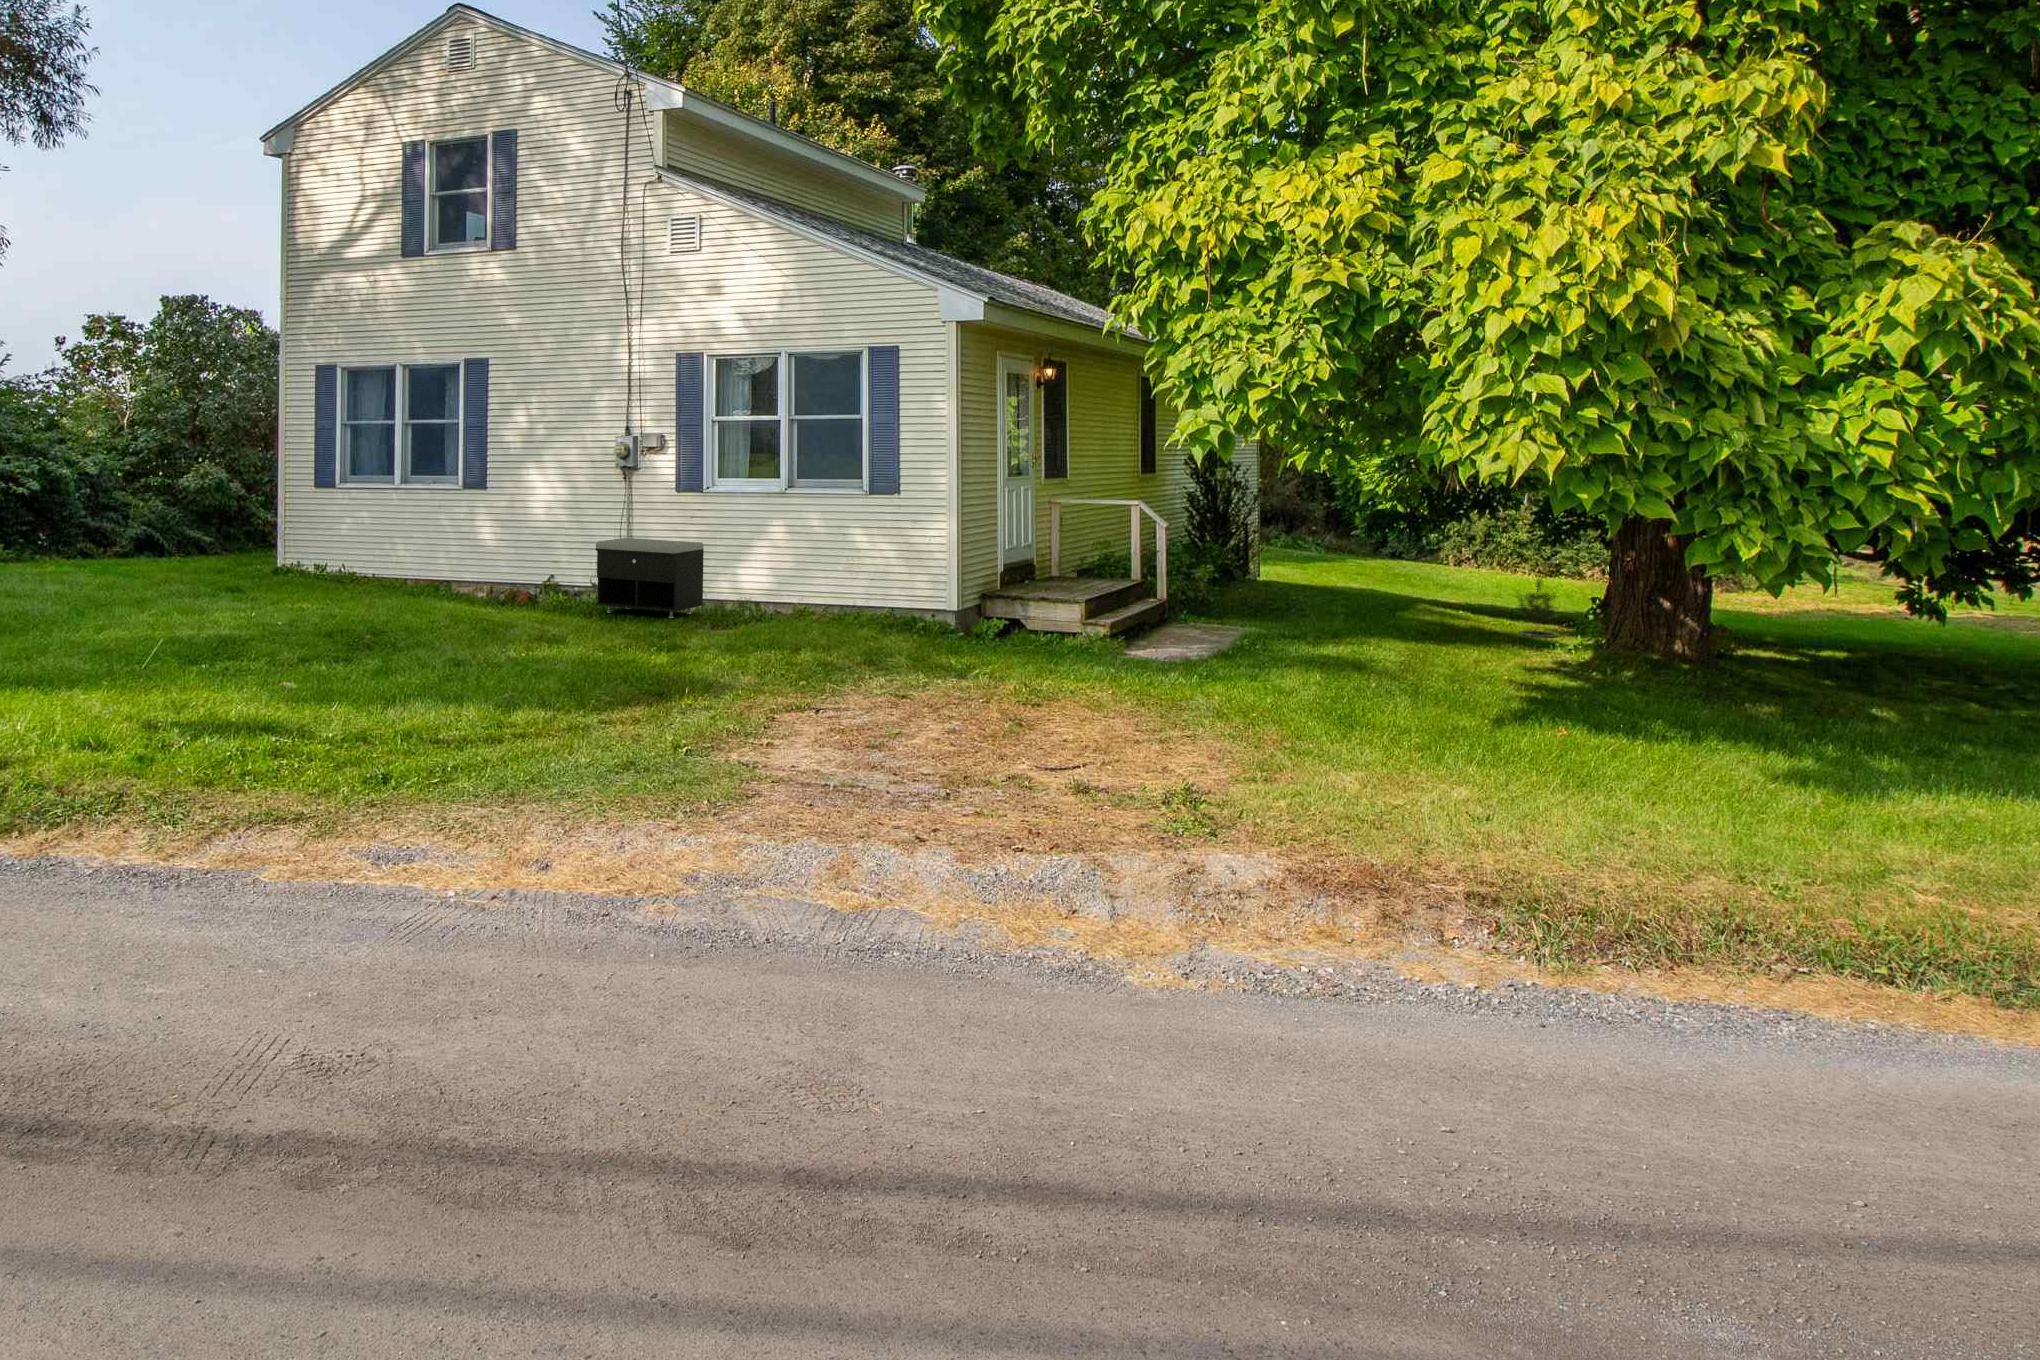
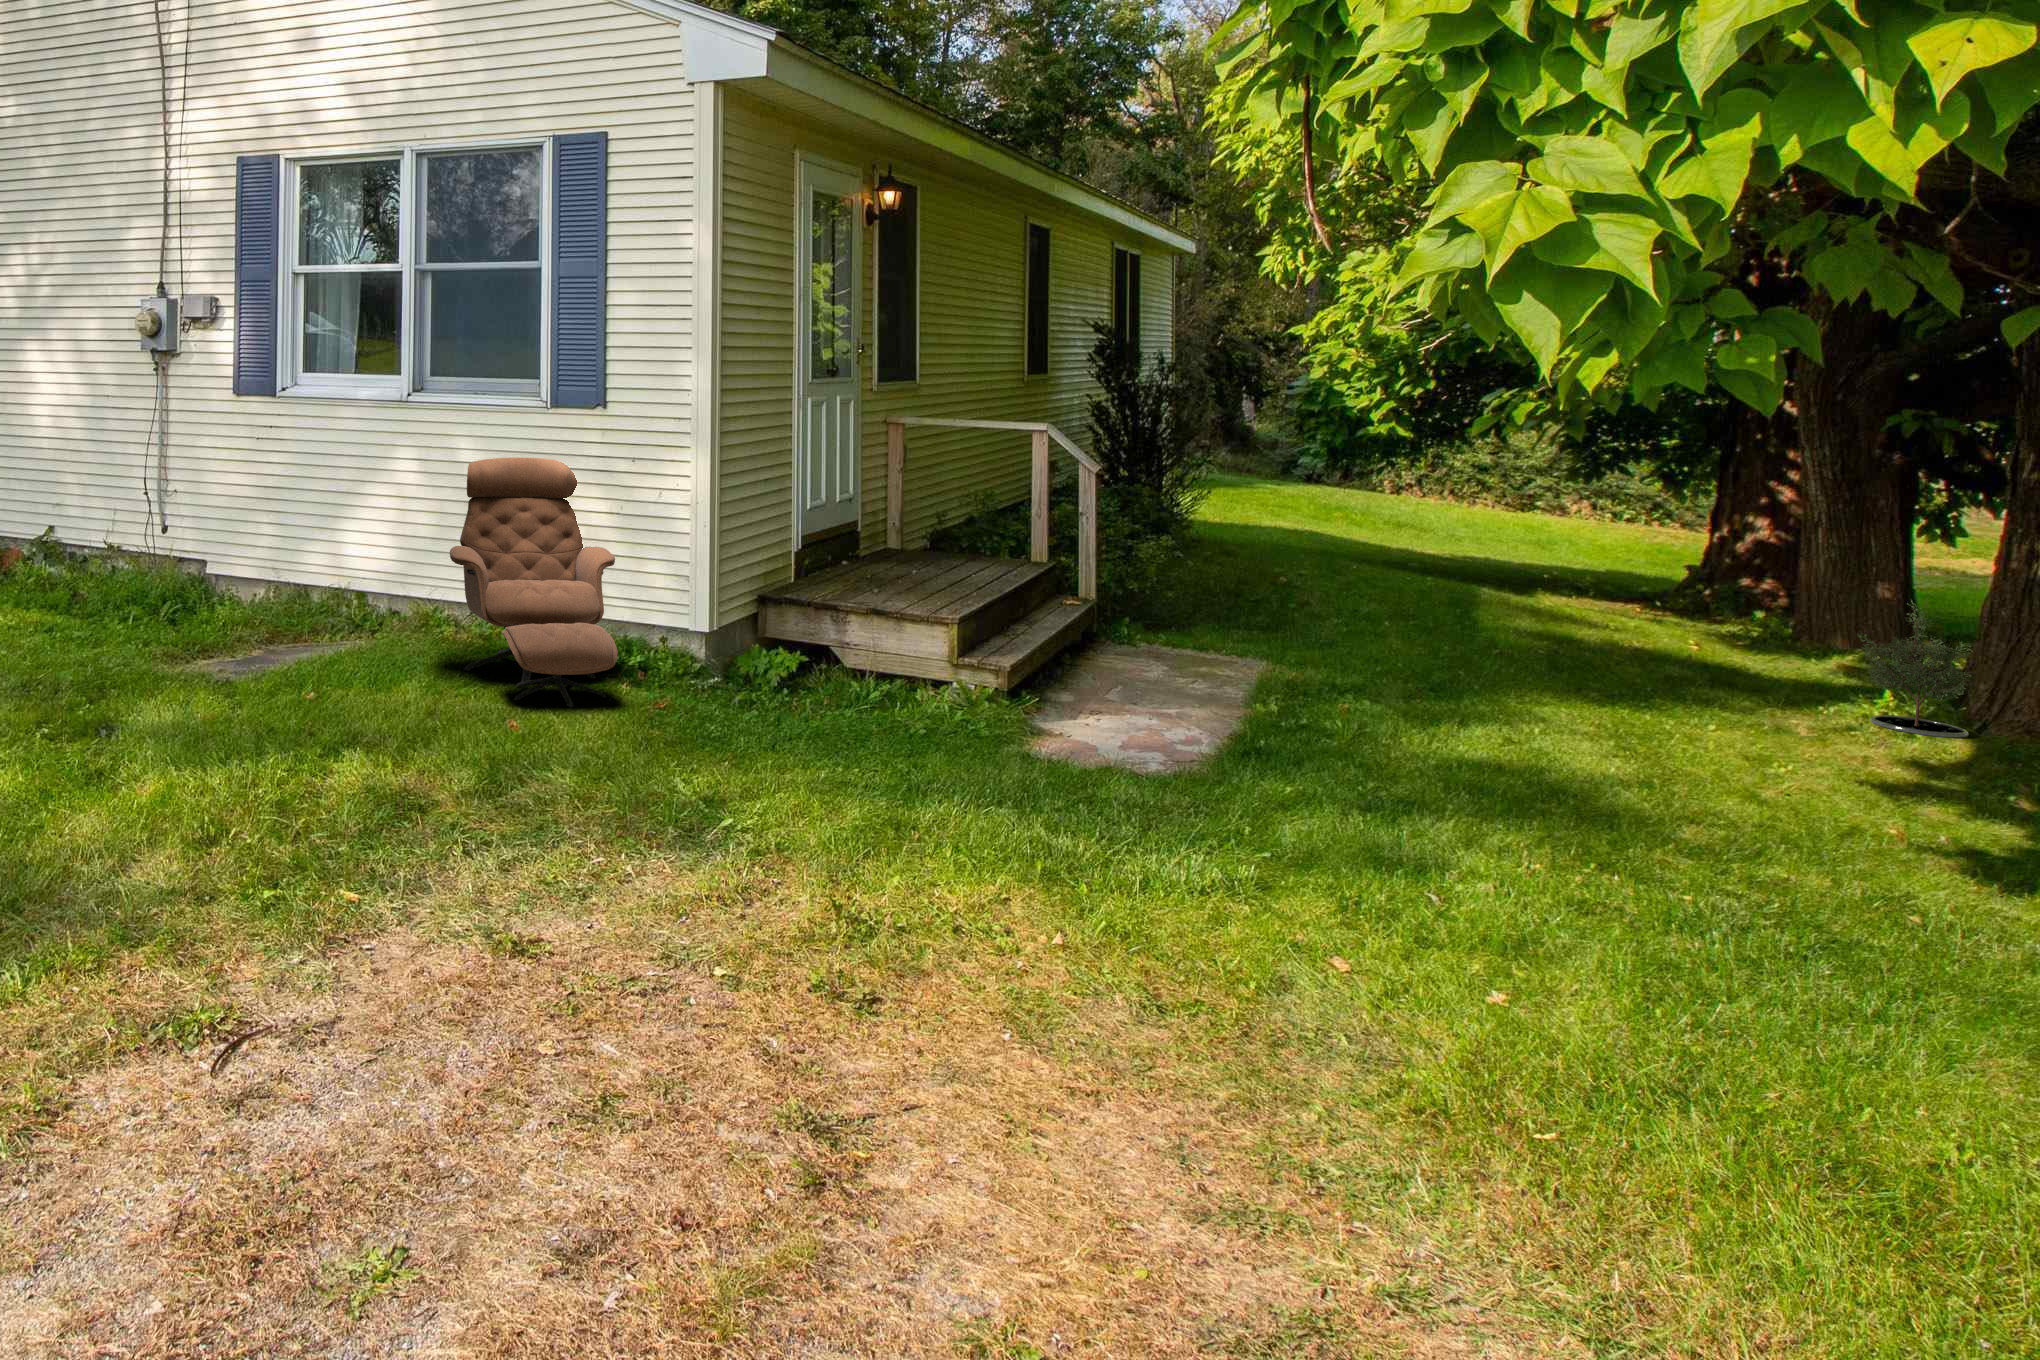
lounge chair: none [821,523,914,644] -> present [450,457,618,707]
storage bench: present [596,538,704,618] -> none [81,471,268,618]

